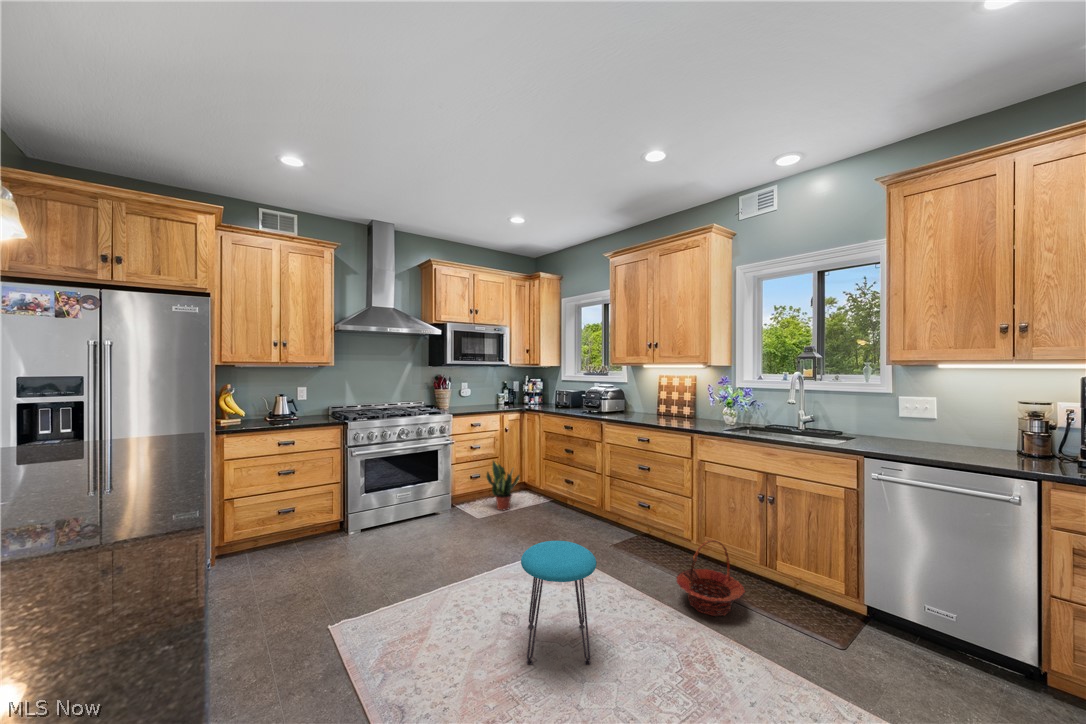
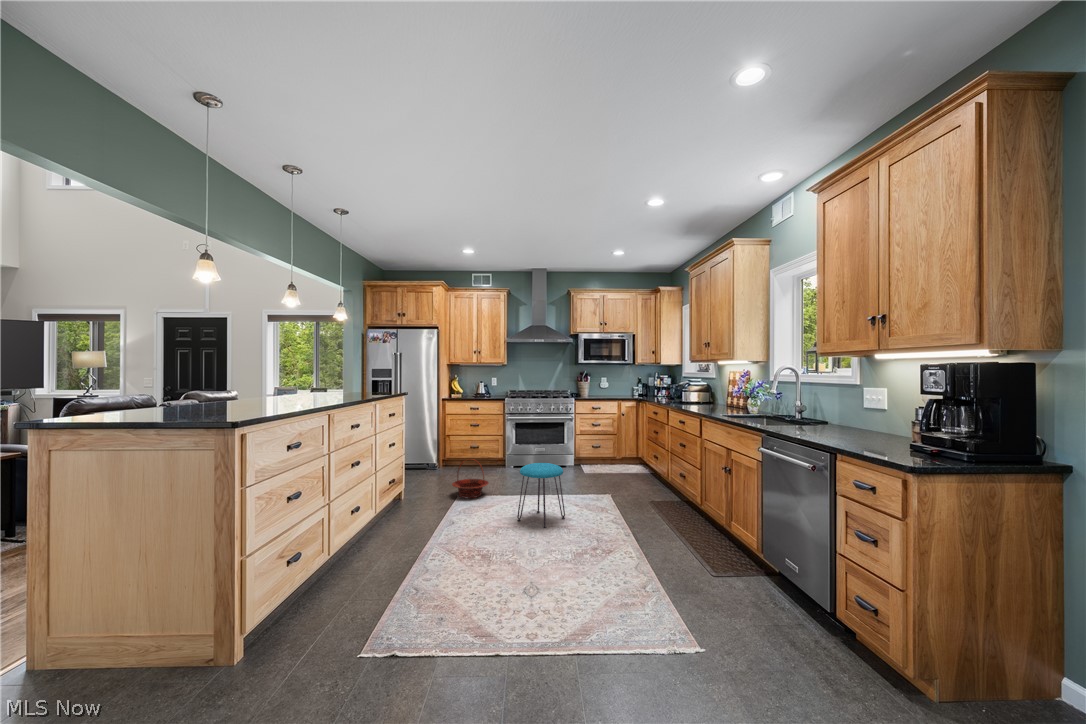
potted plant: present [486,461,520,510] -> none [595,432,620,471]
basket: present [676,540,745,616] -> present [452,459,488,498]

